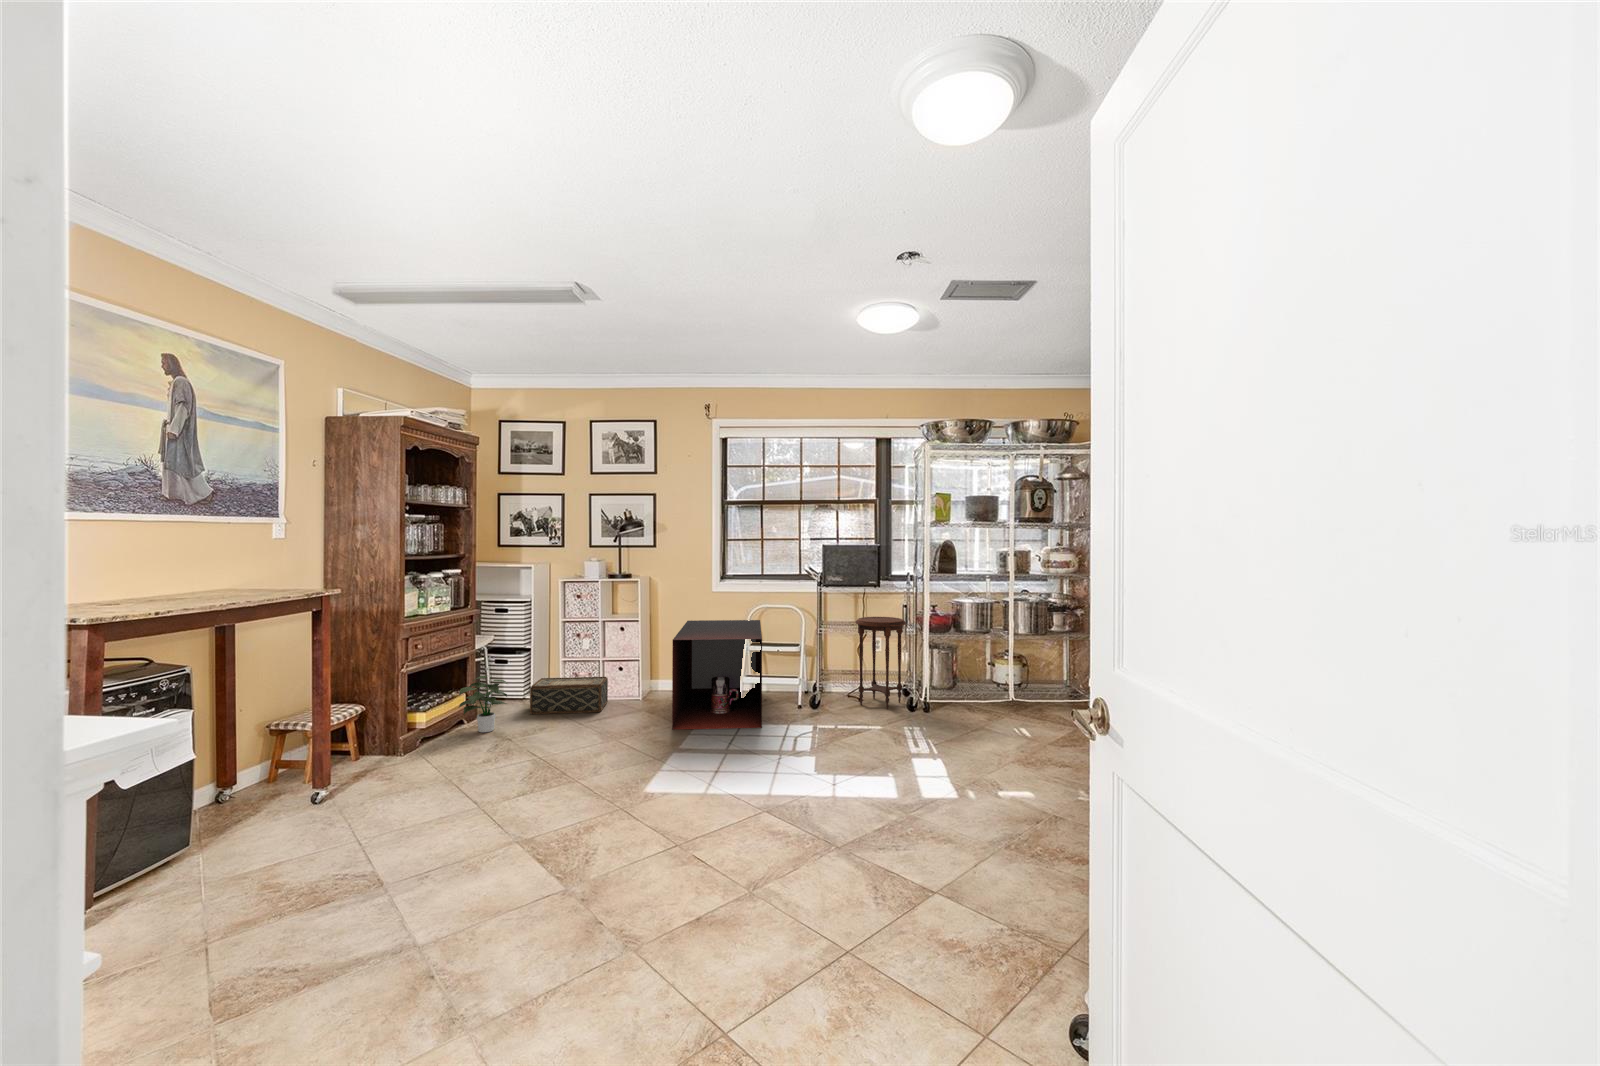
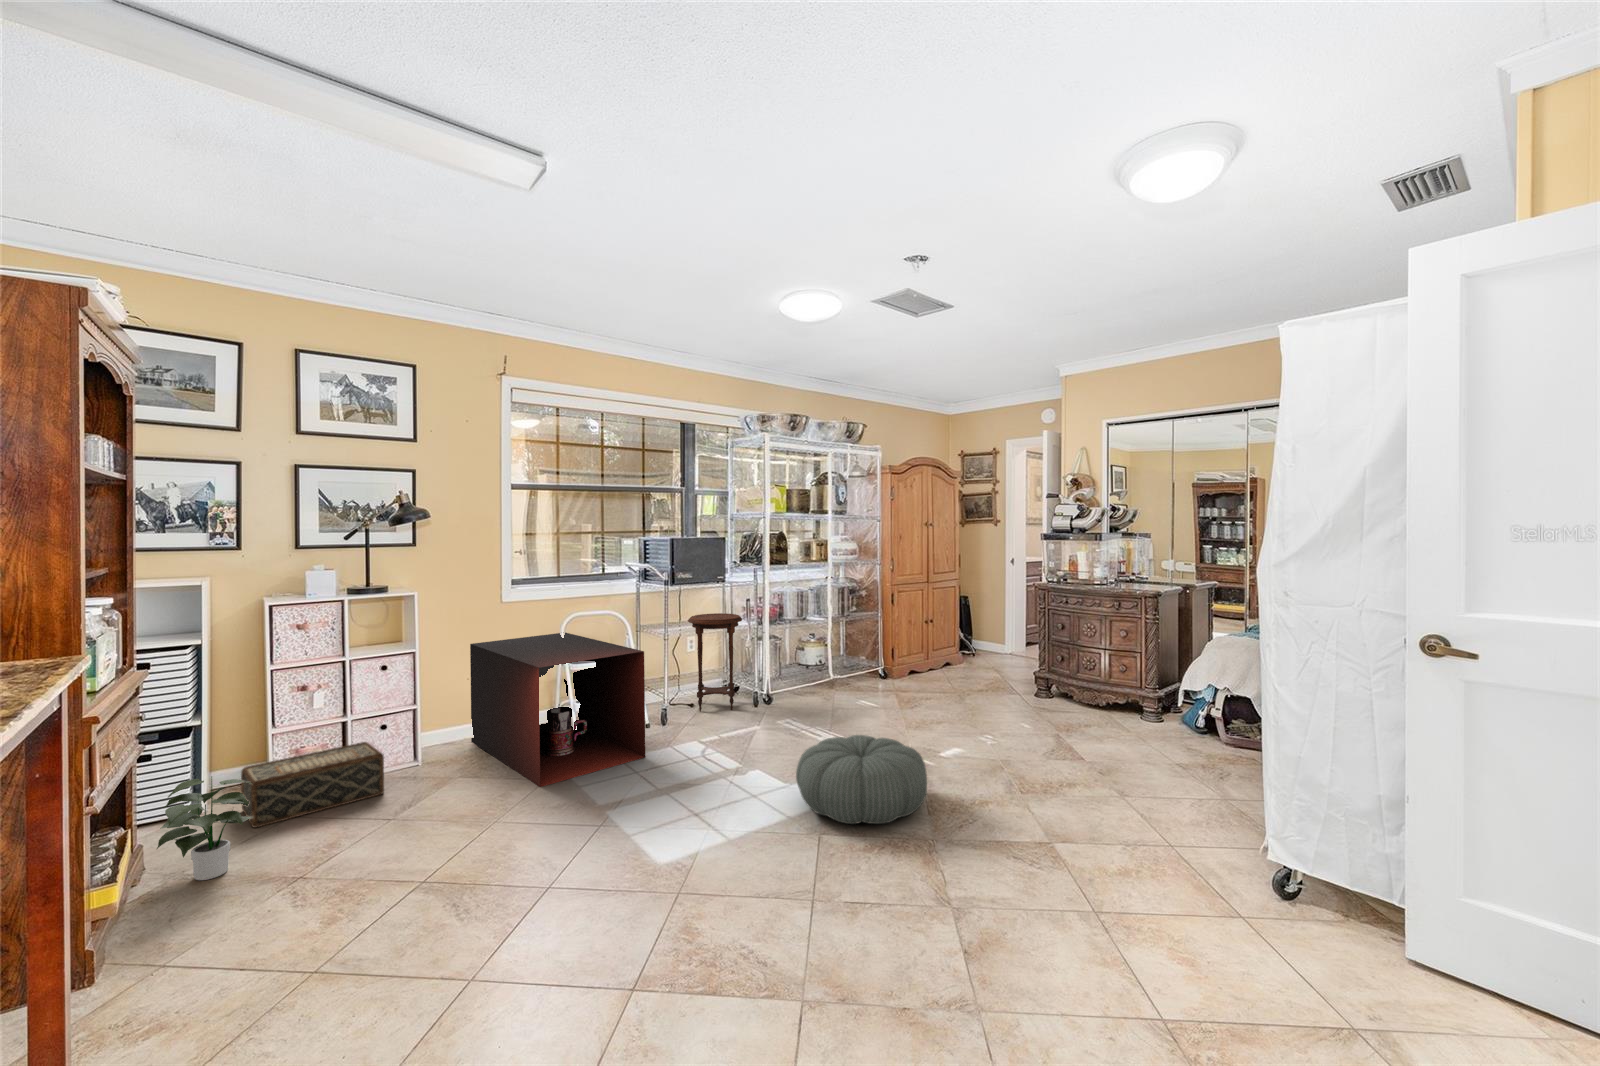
pouf: none [778,738,904,825] -> present [796,735,927,824]

